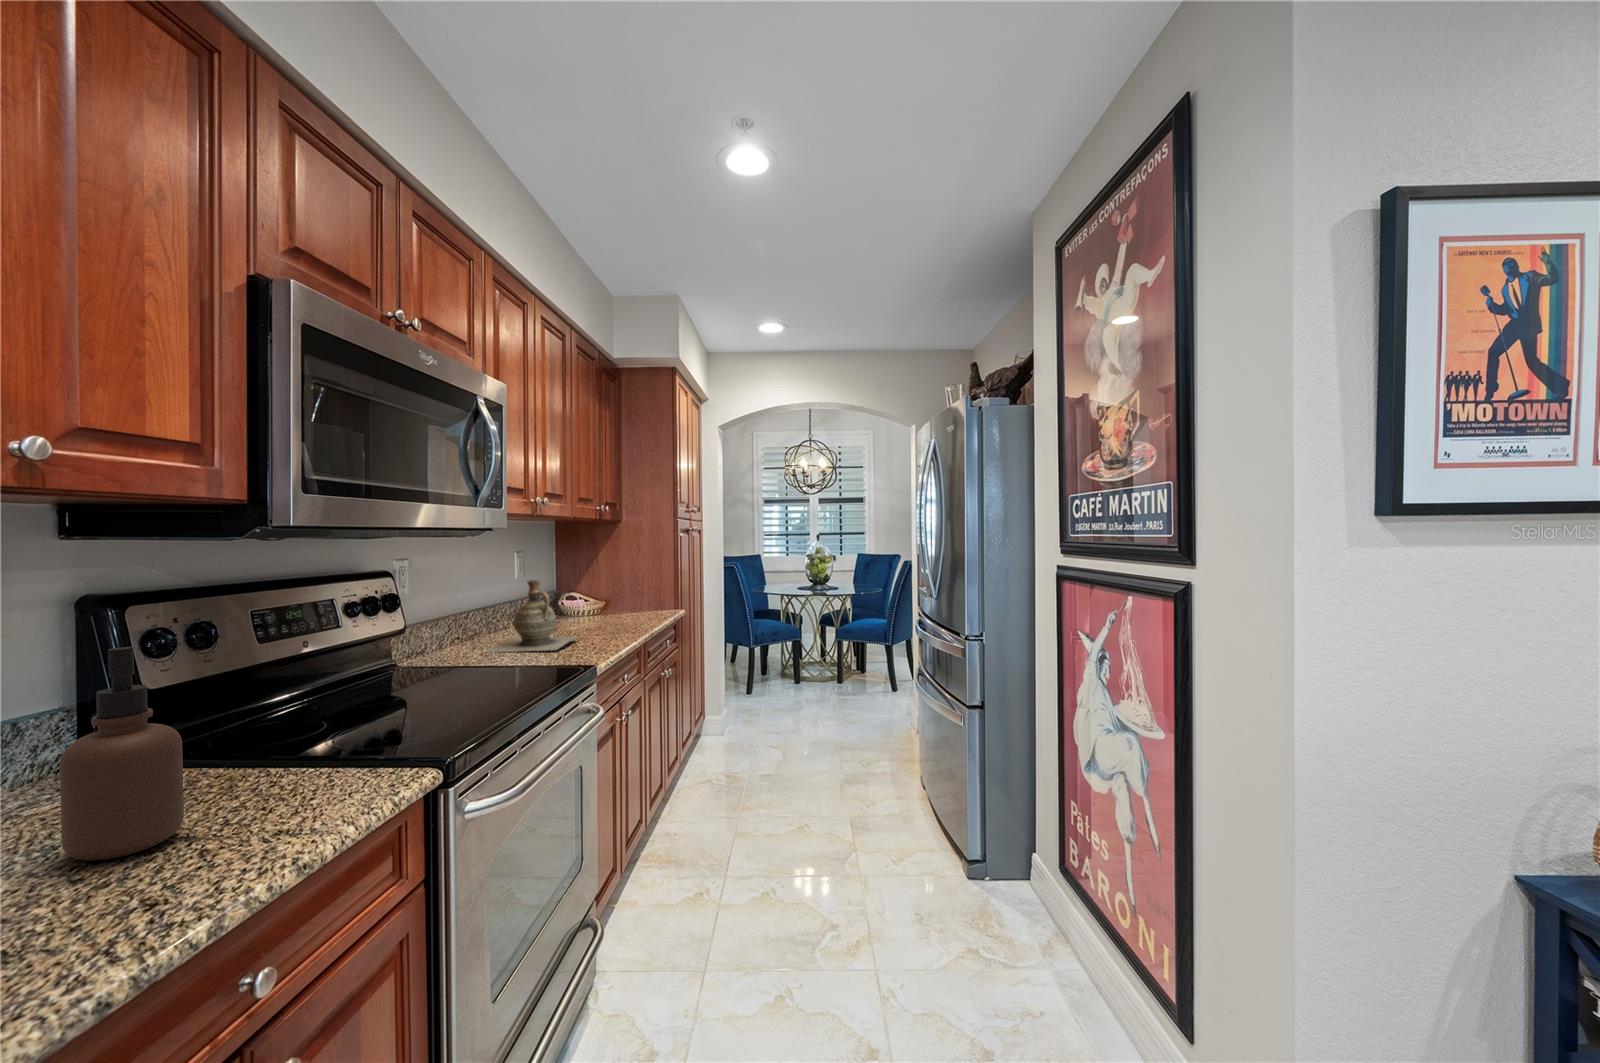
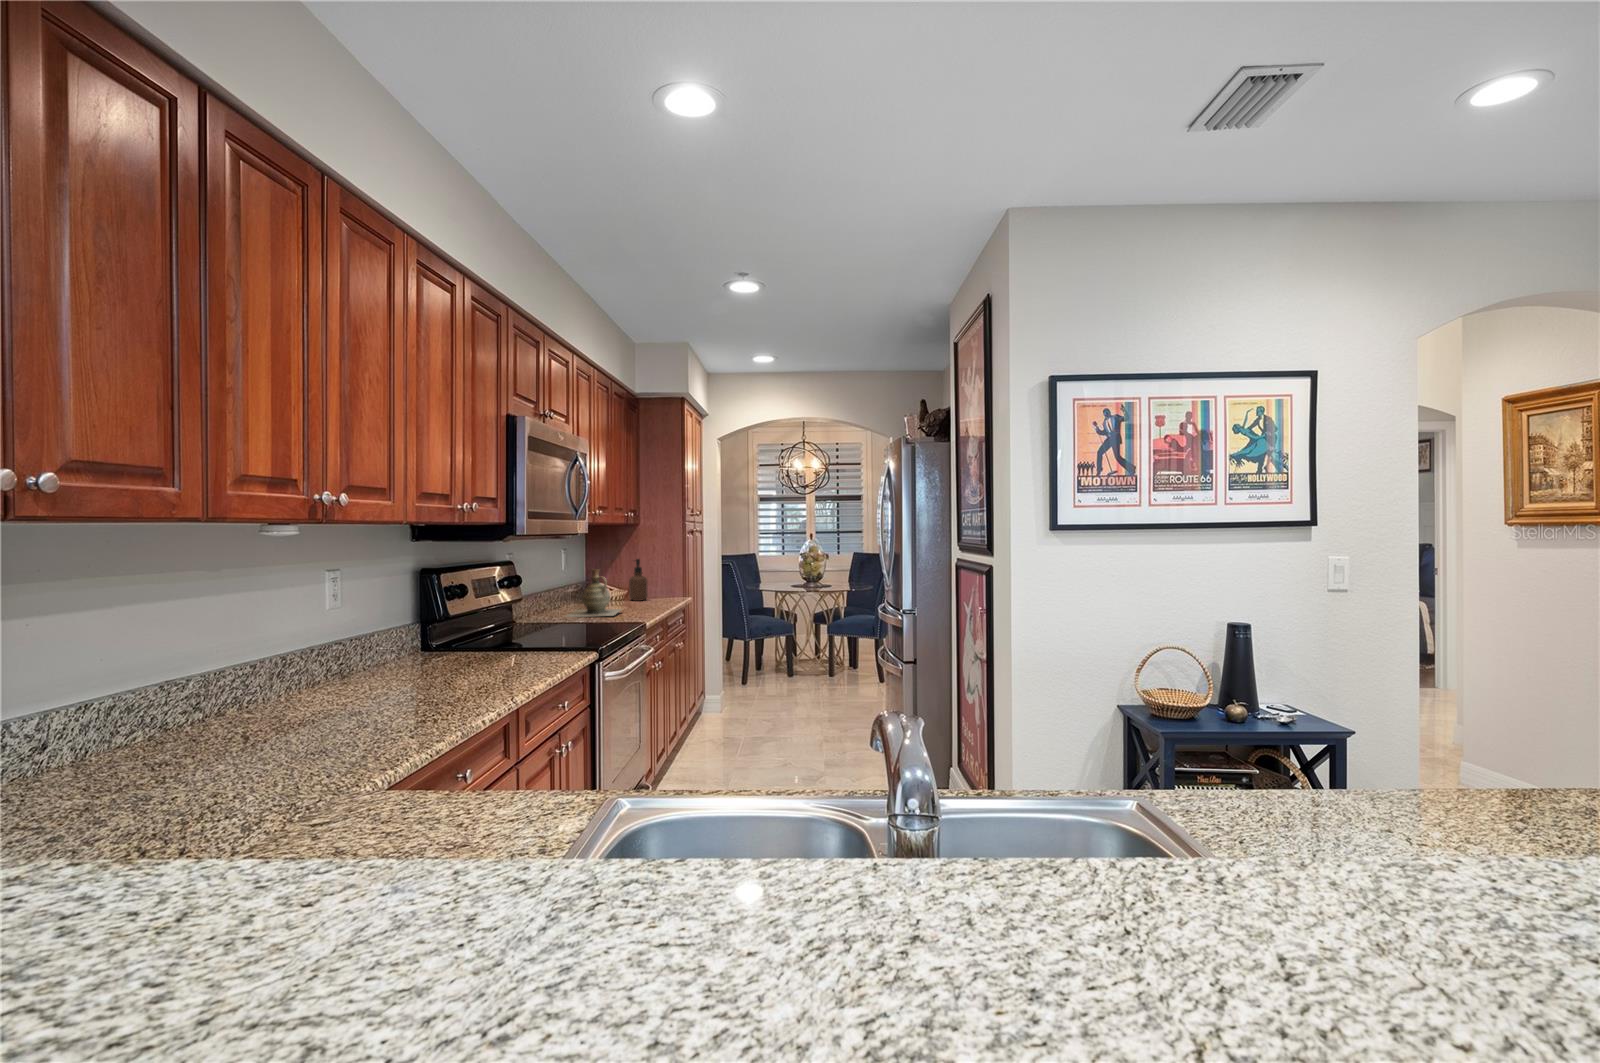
soap dispenser: present [60,647,184,861] -> present [629,559,648,601]

